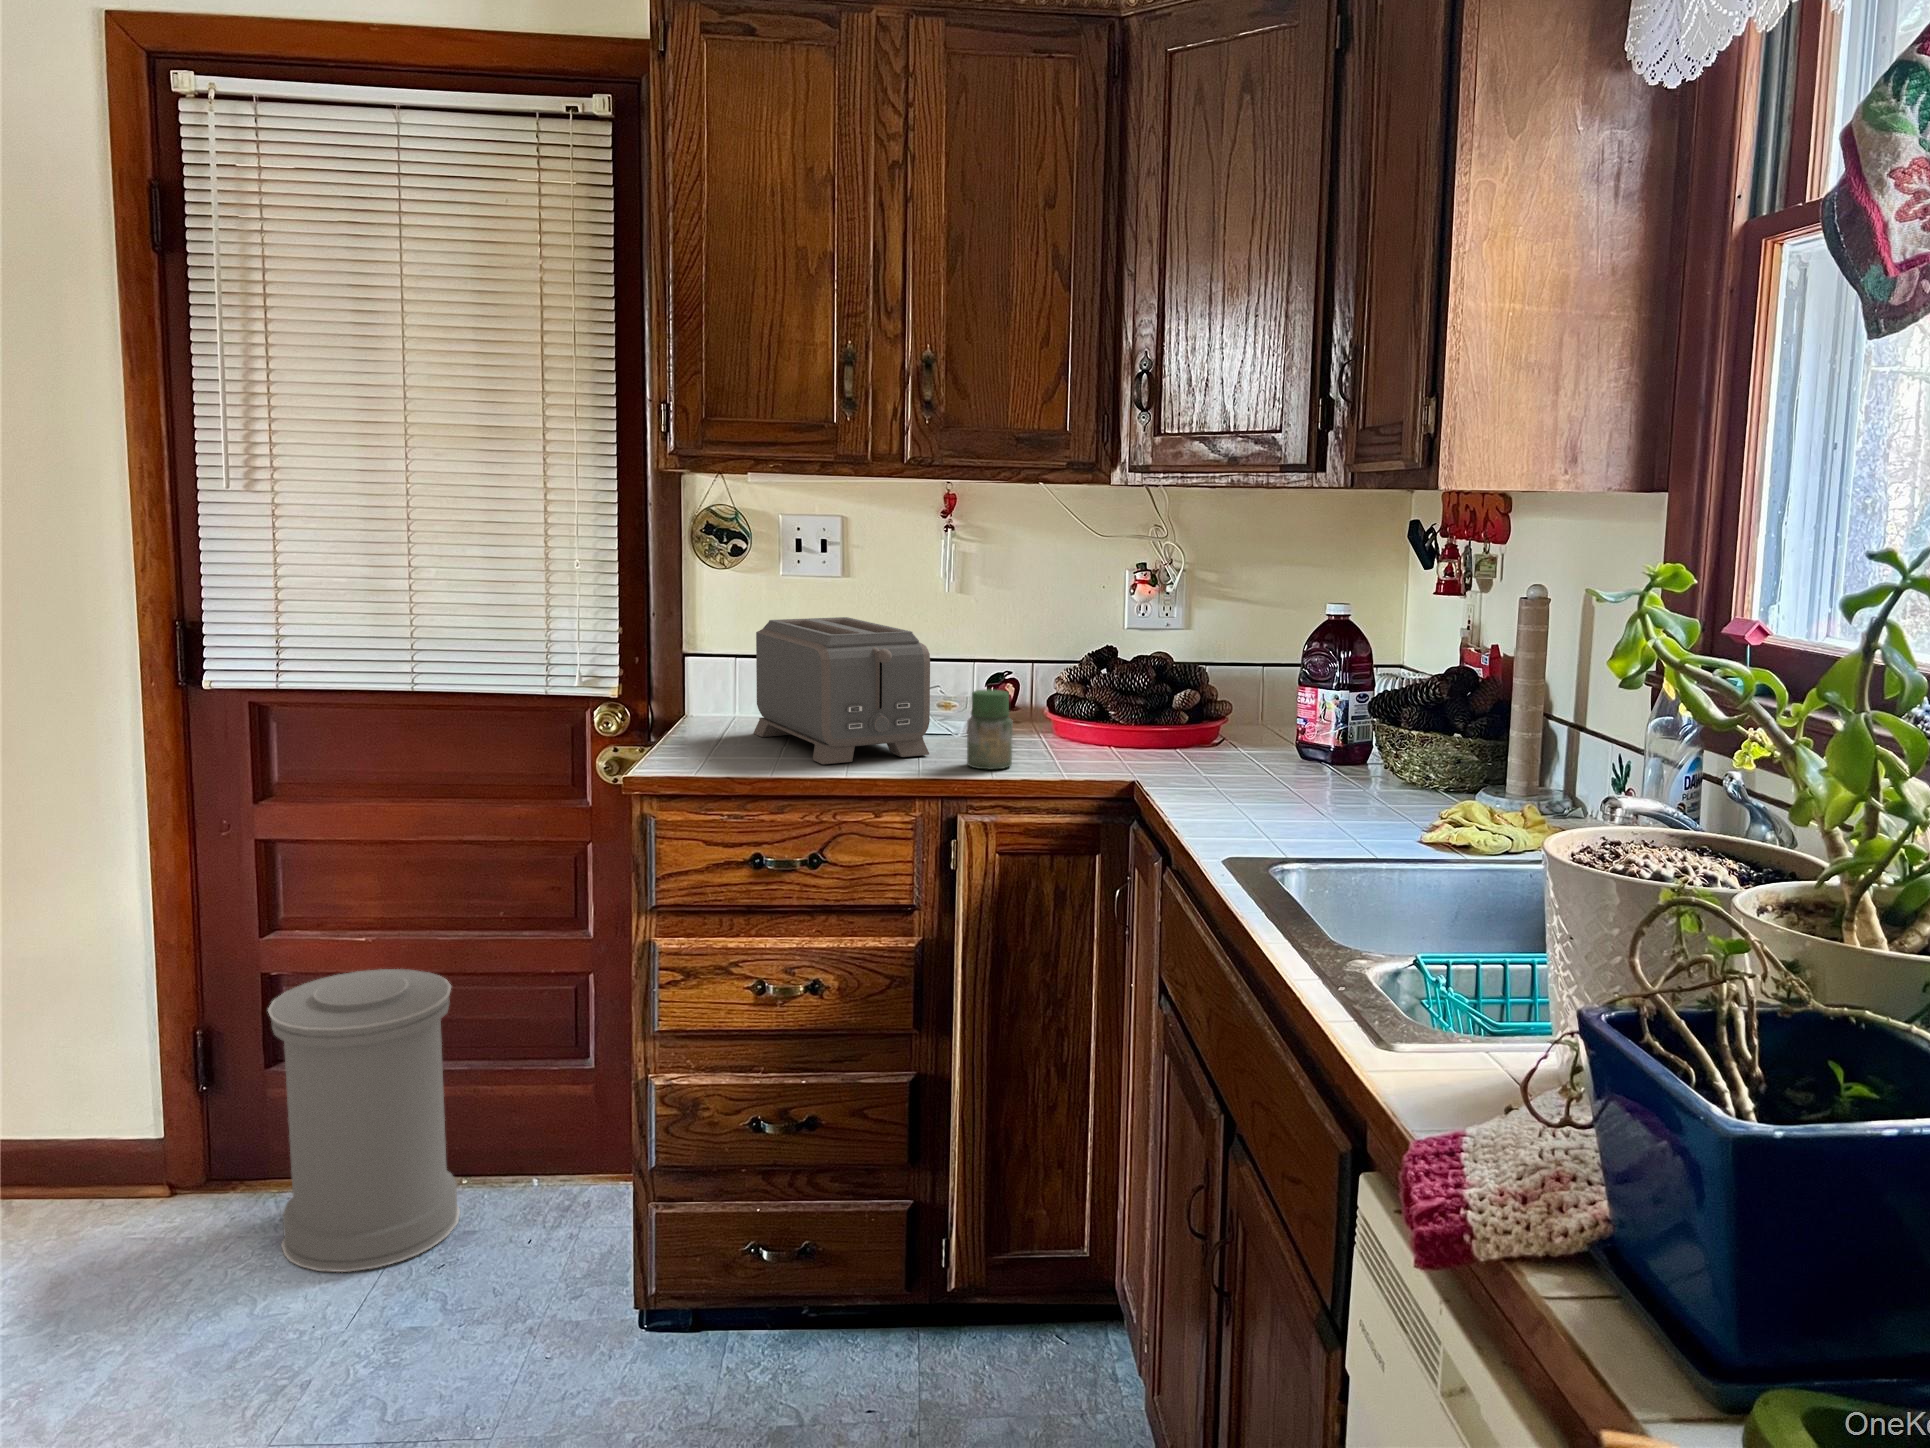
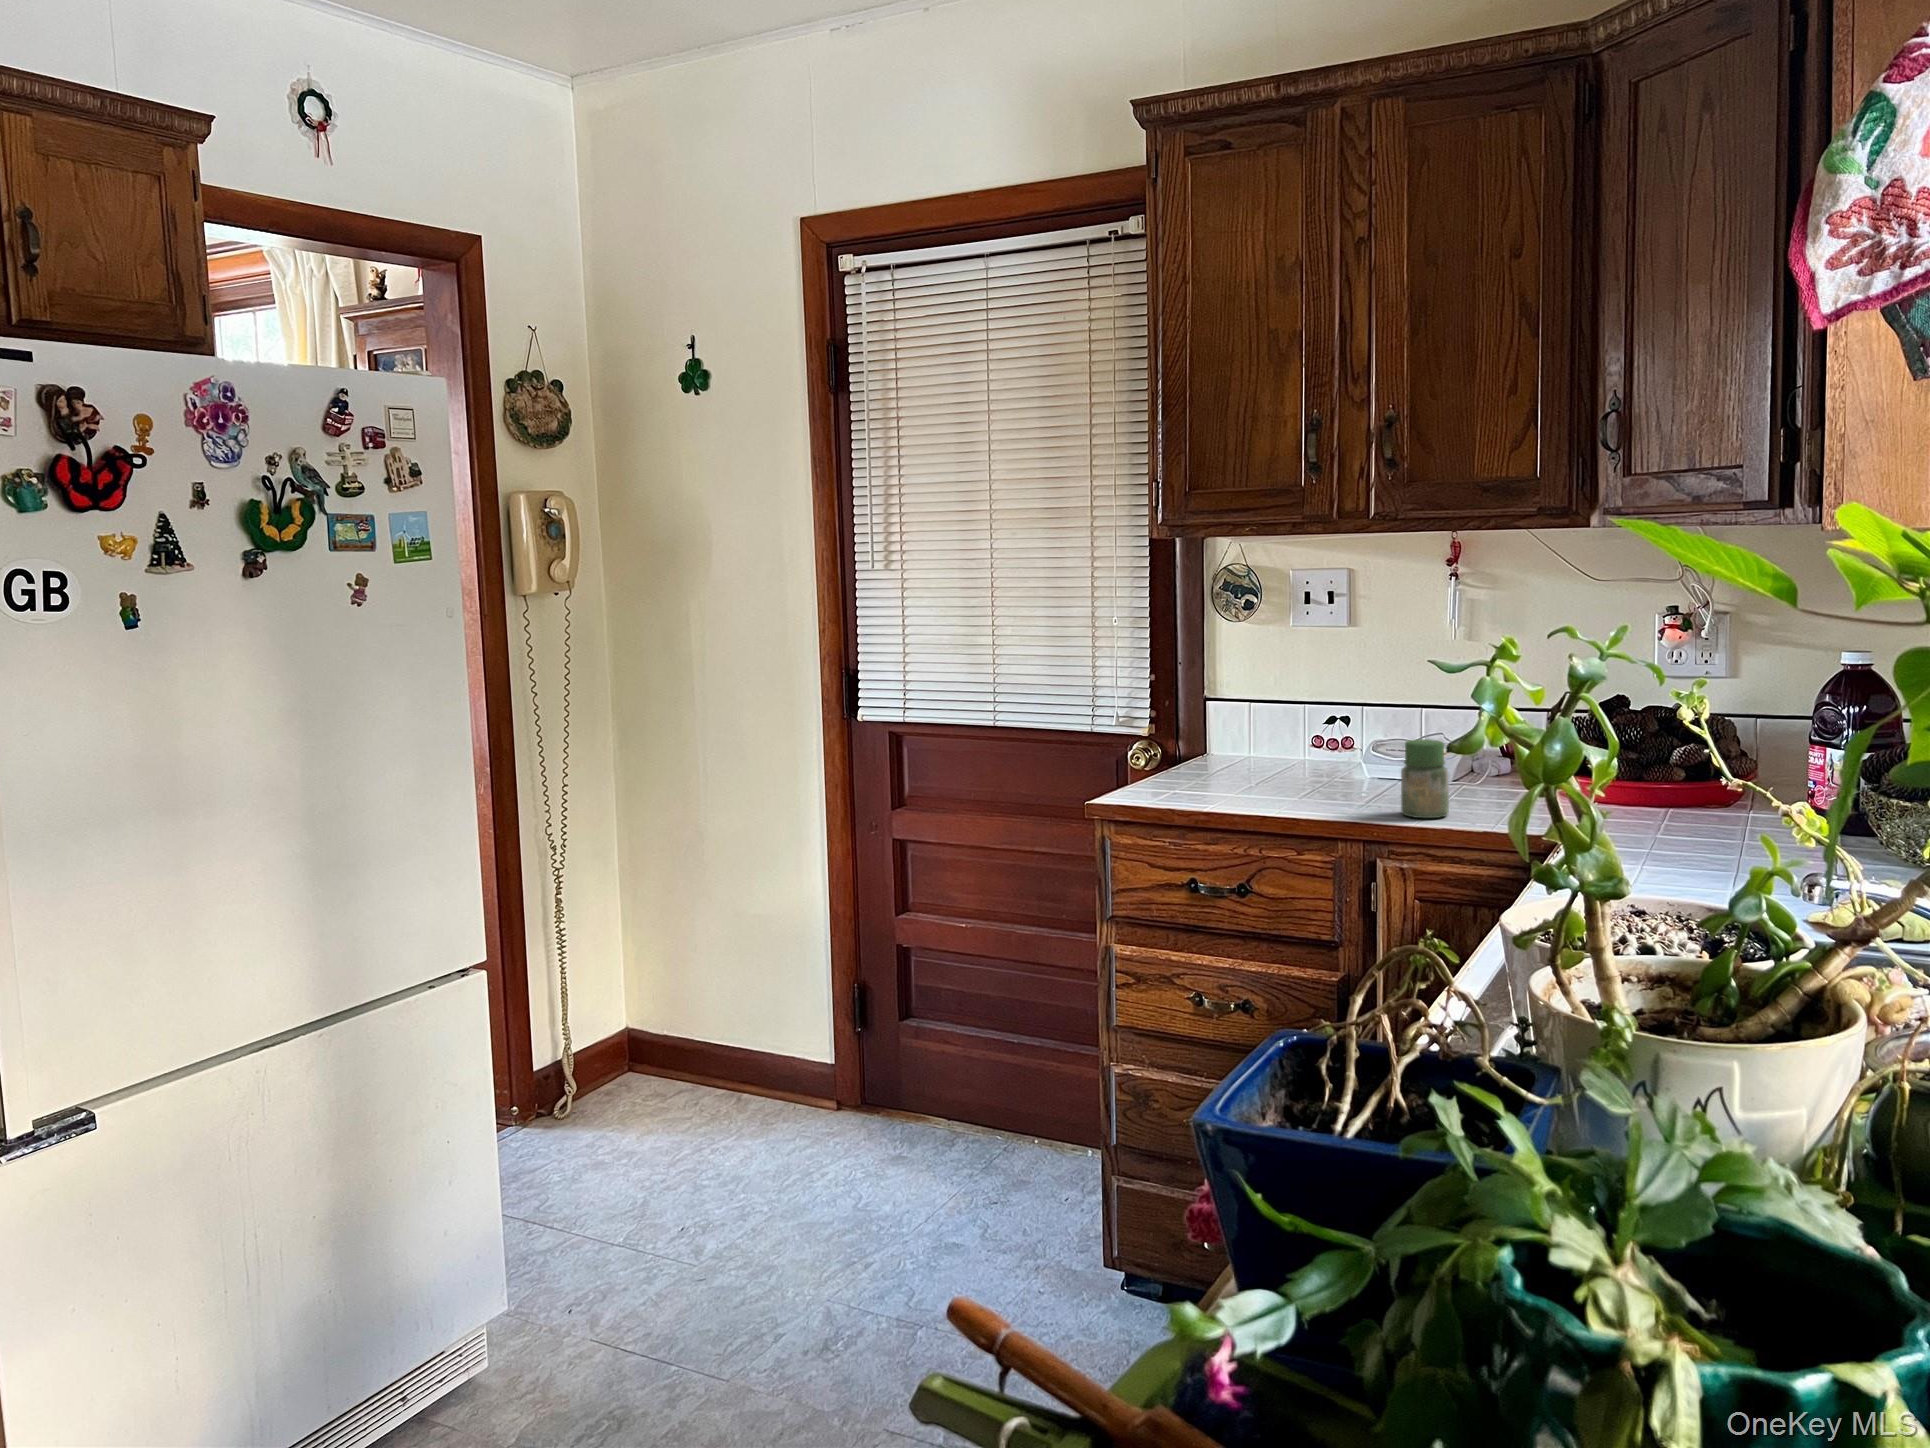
toaster: present [754,617,930,764] -> none [1244,666,1379,803]
trash can: present [268,969,460,1272] -> none [878,949,1018,1186]

